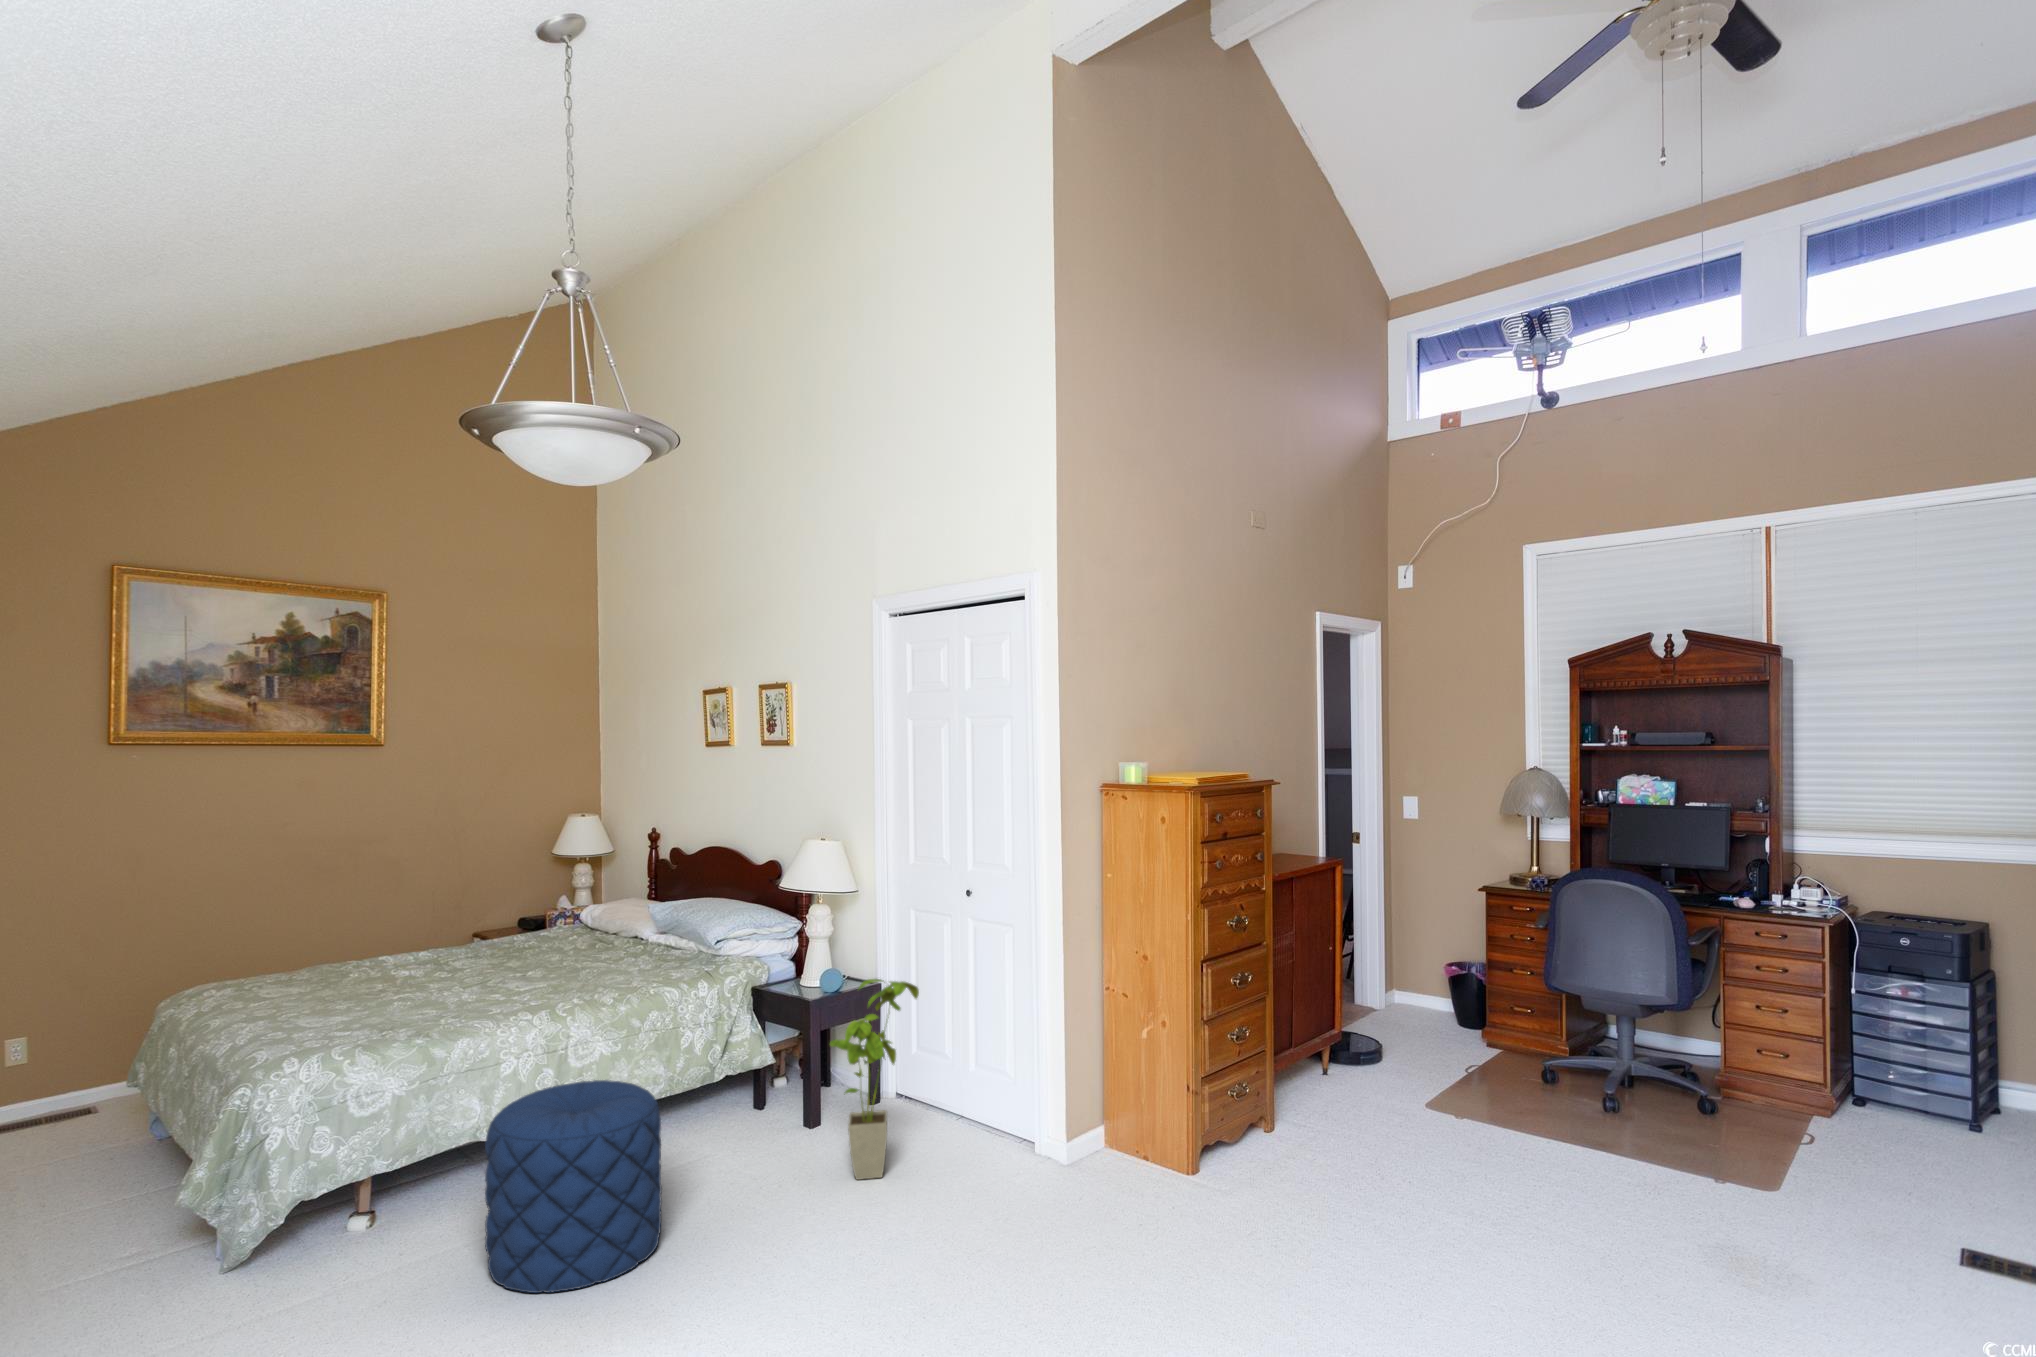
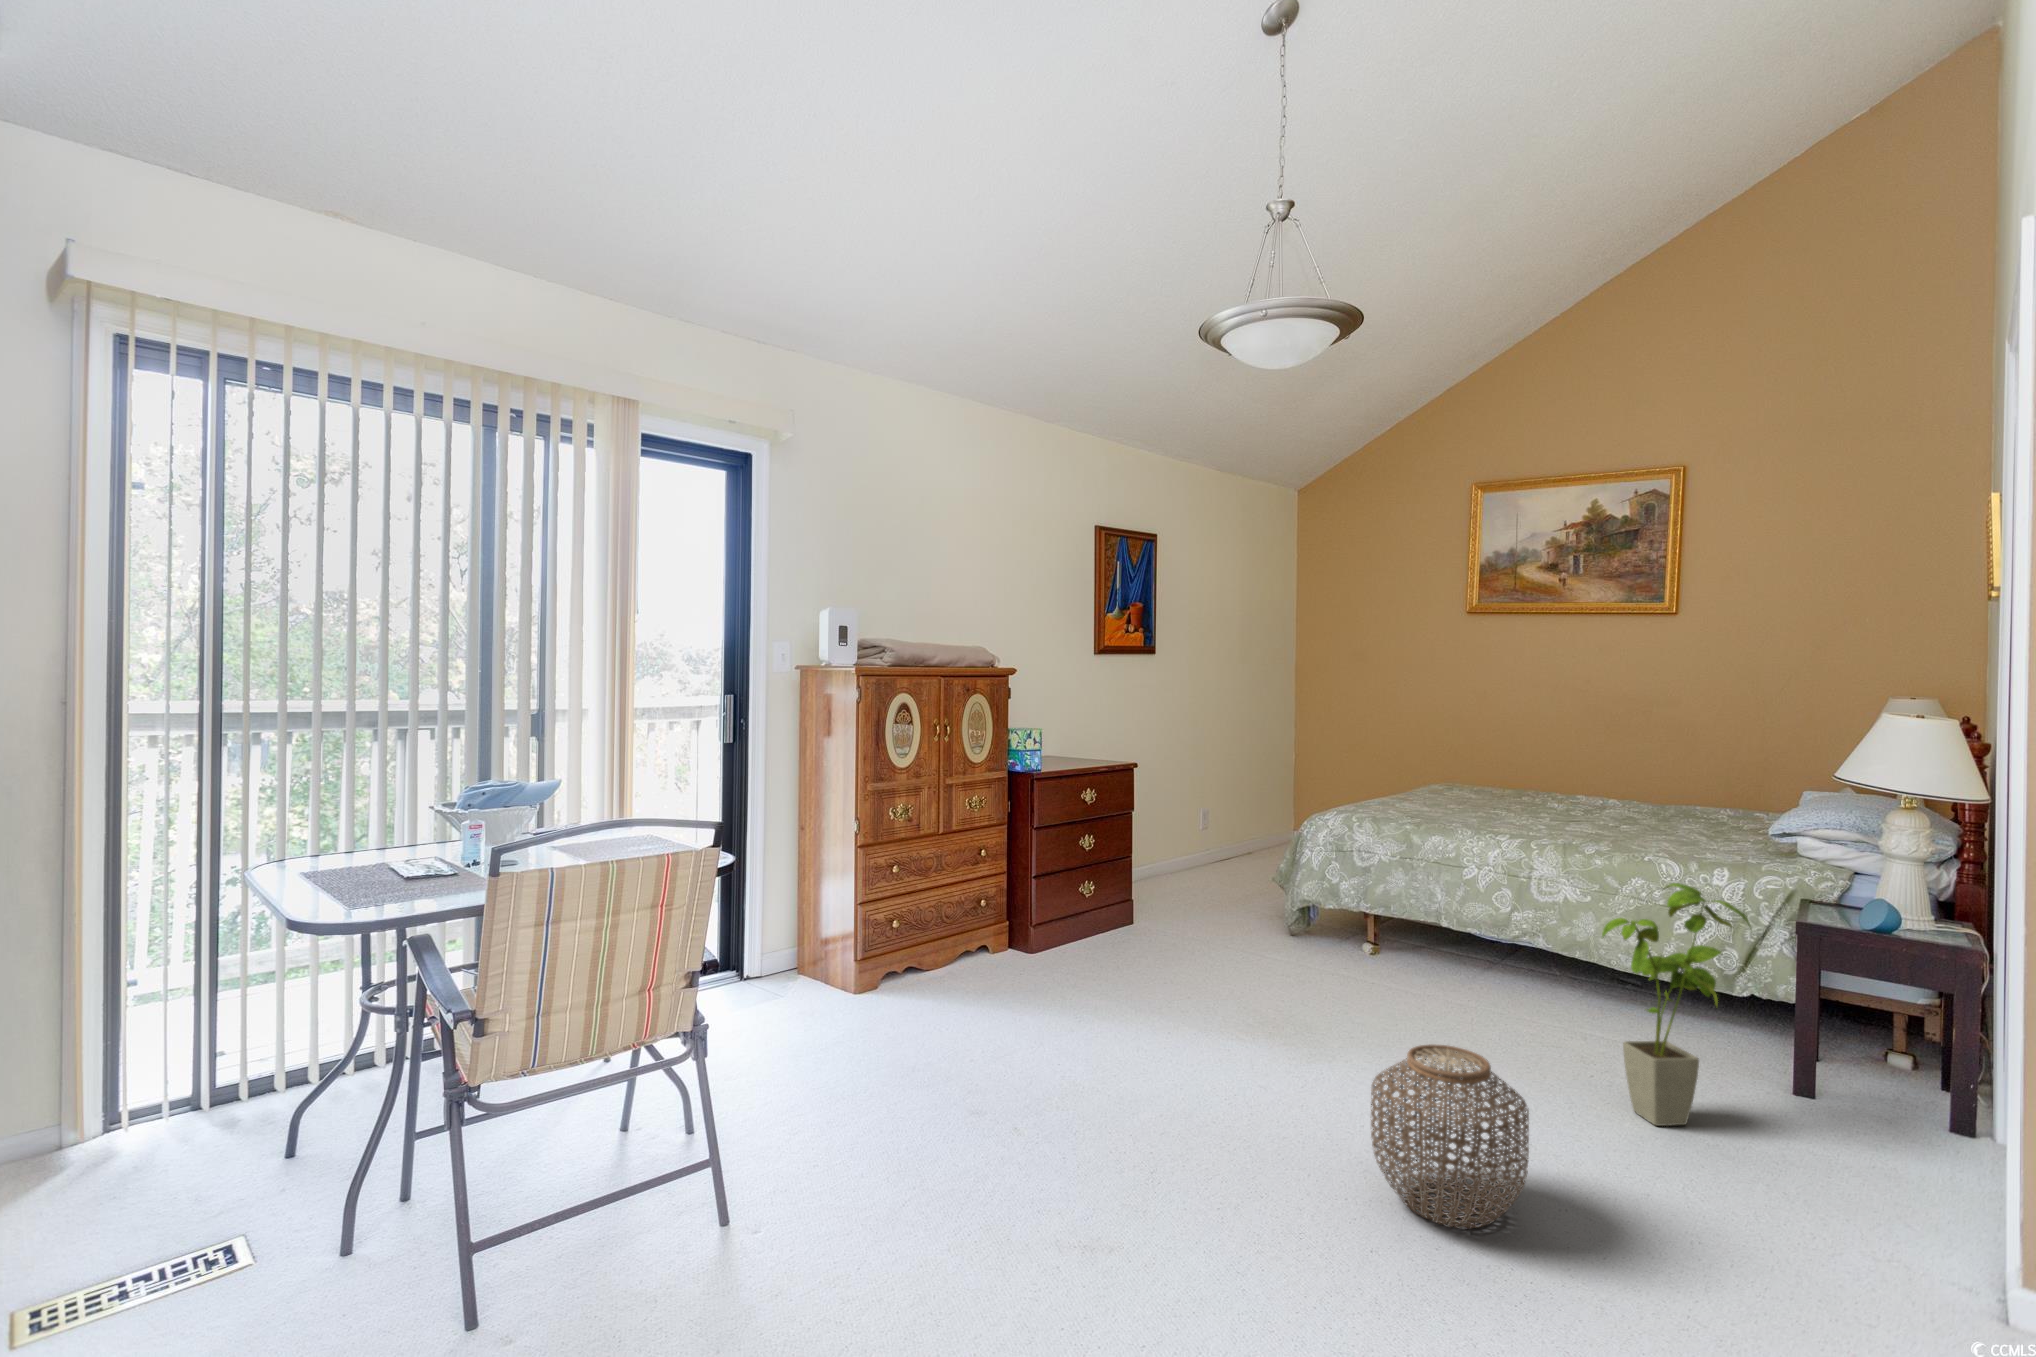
pouf: present [485,1080,662,1293] -> none [1307,876,1452,1035]
woven basket: none [951,1142,1072,1298] -> present [1371,1044,1529,1228]

